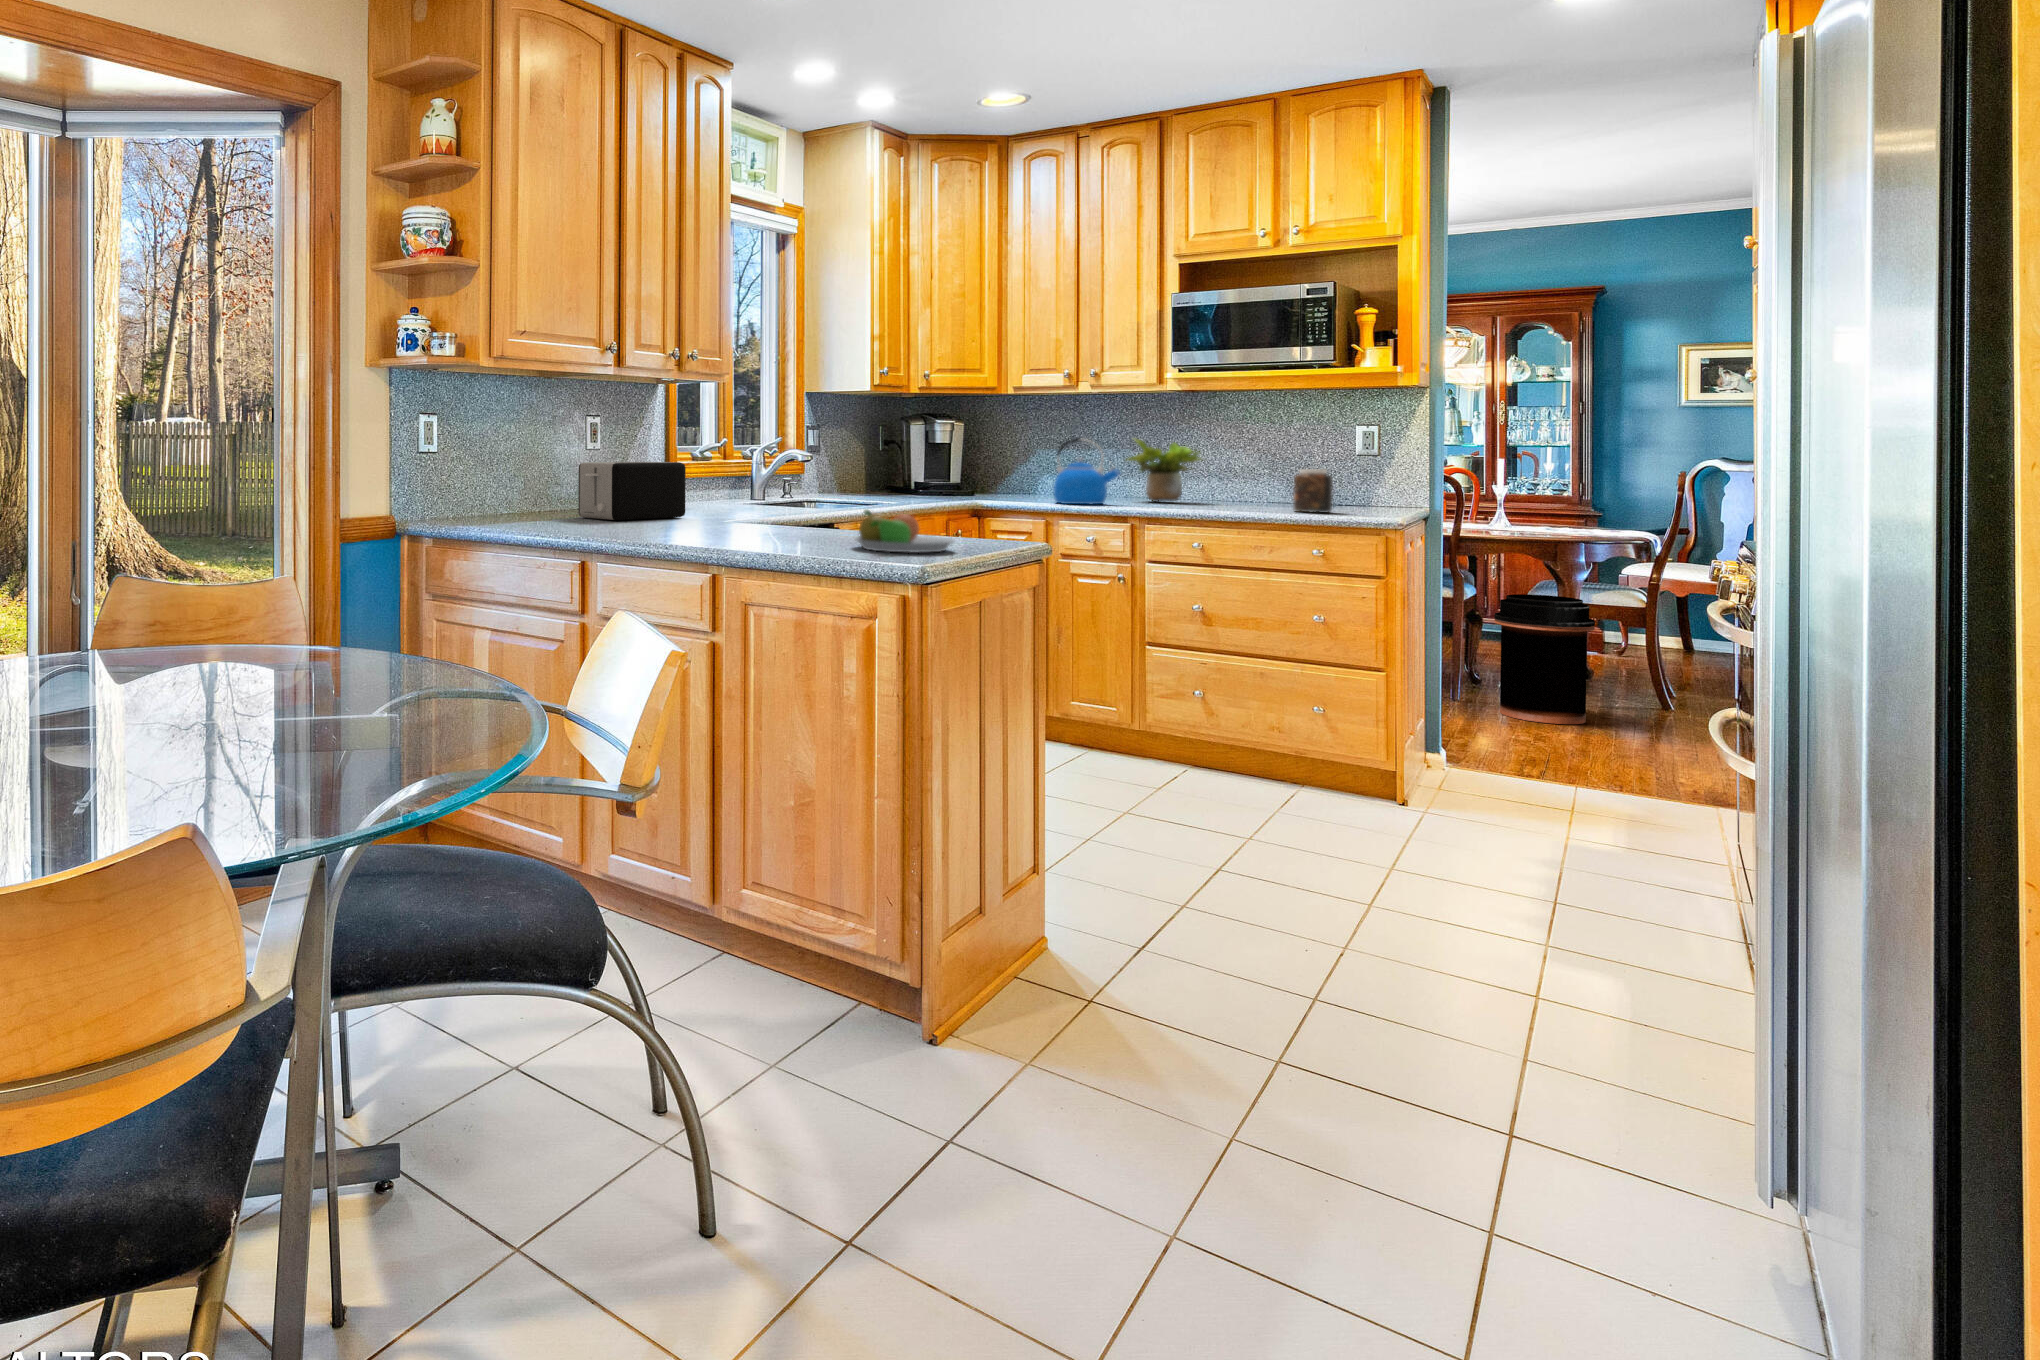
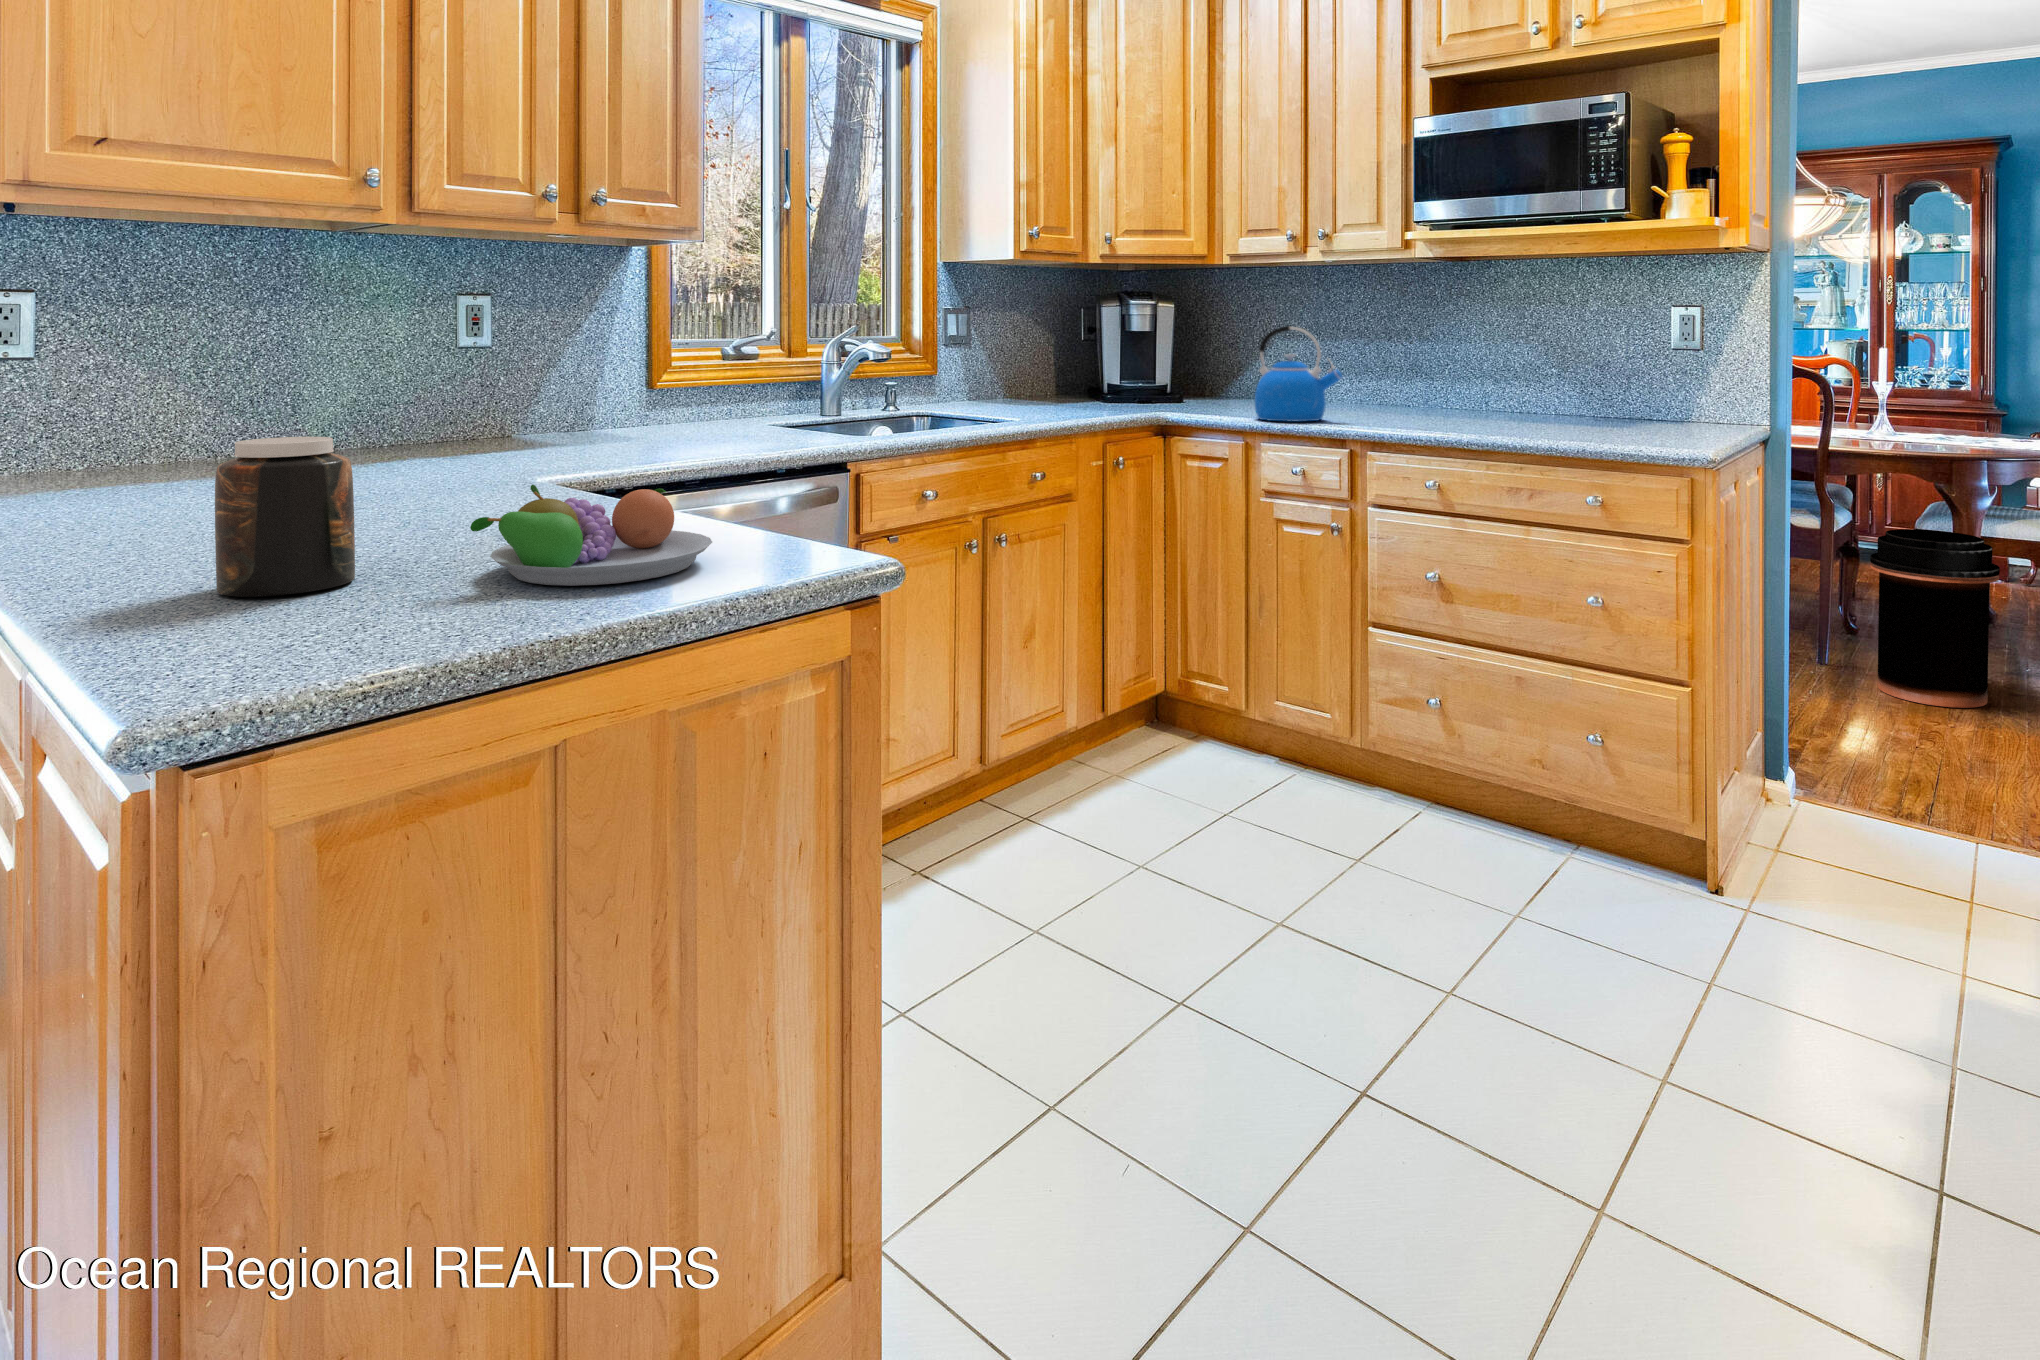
potted plant: present [1127,439,1201,502] -> none [1363,326,1474,414]
toaster: present [579,462,686,520] -> none [336,370,543,474]
jar: present [1293,469,1333,513] -> present [215,437,355,597]

